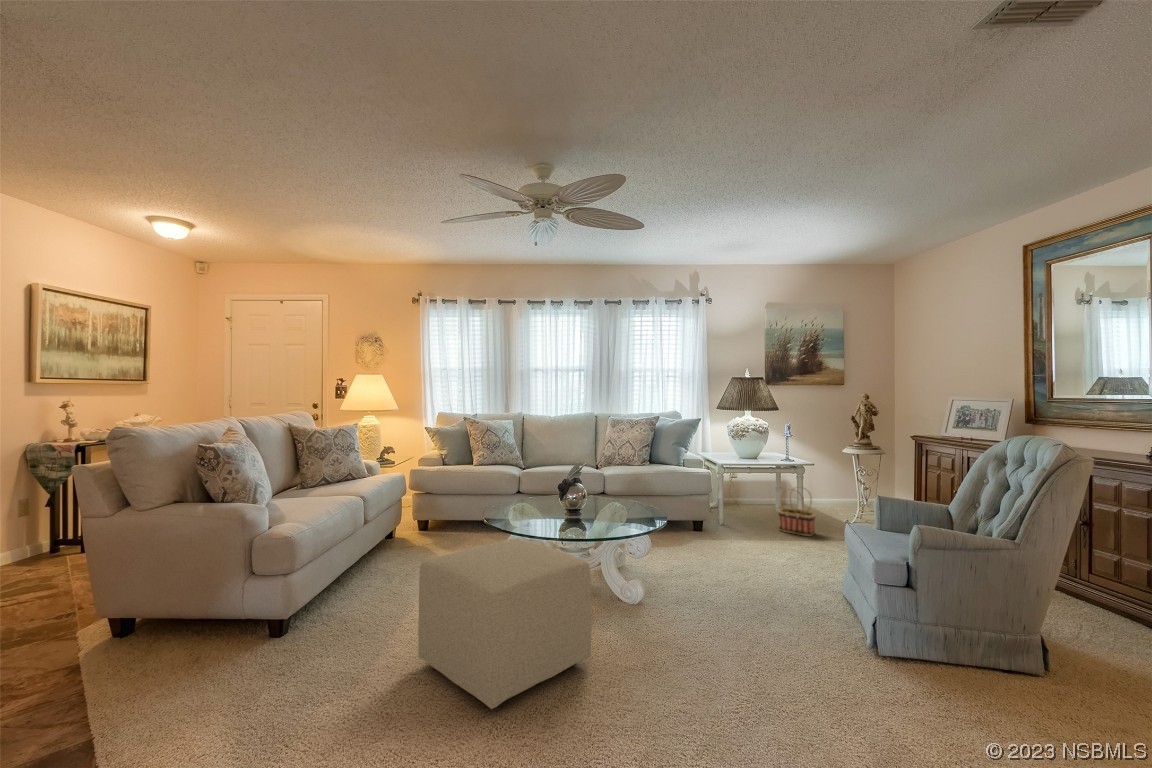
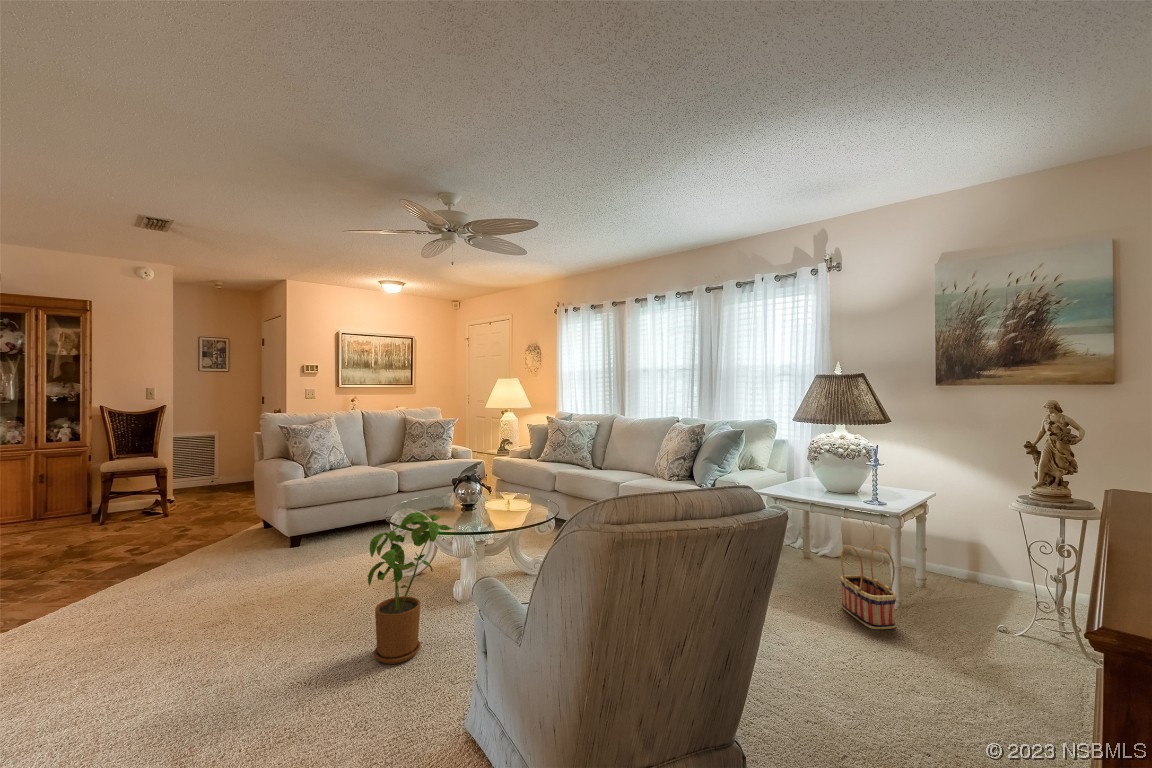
house plant: none [628,503,714,644] -> present [368,512,453,664]
ottoman: present [418,539,592,709] -> none [189,518,356,640]

